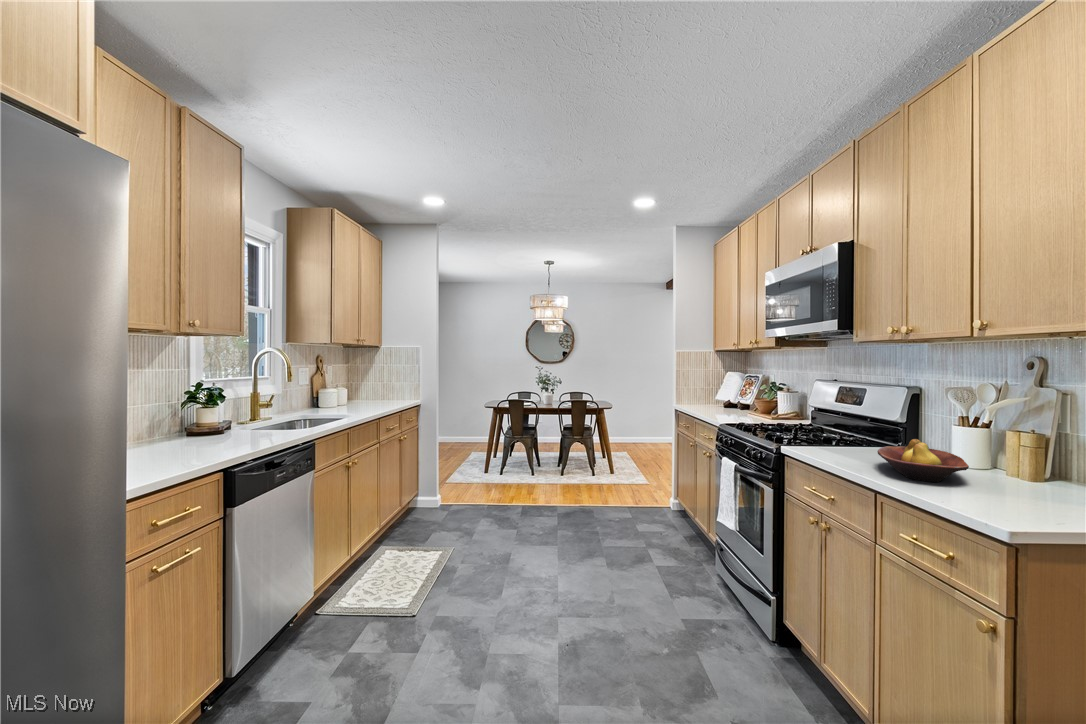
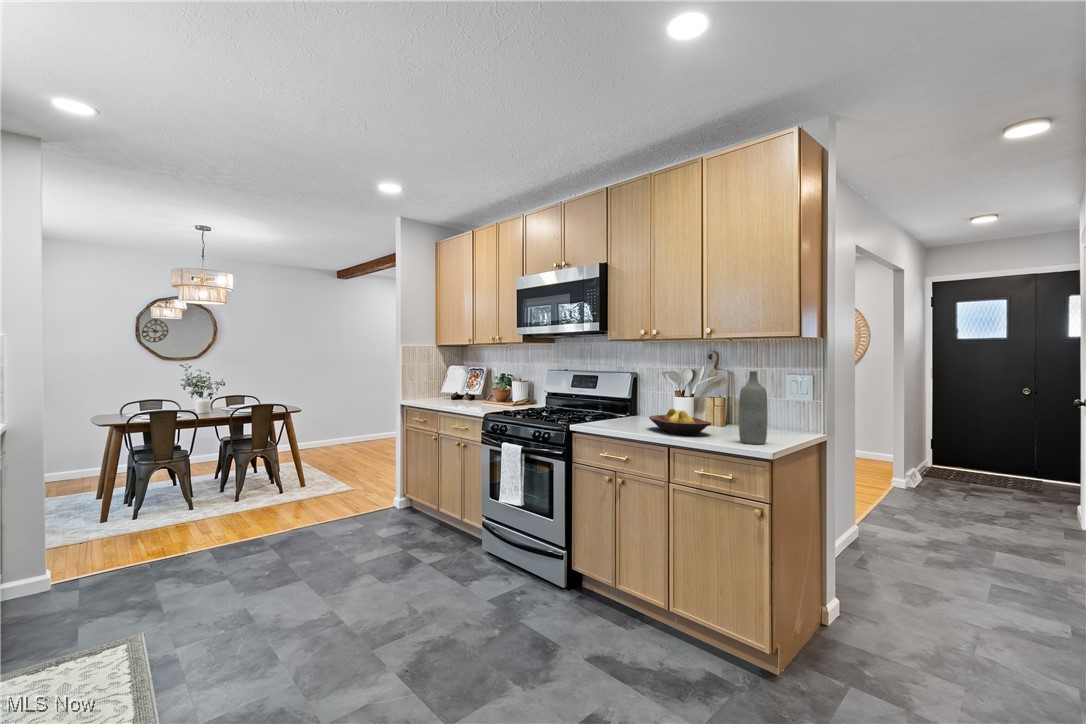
bottle: none [987,391,1046,514] -> present [739,371,767,444]

